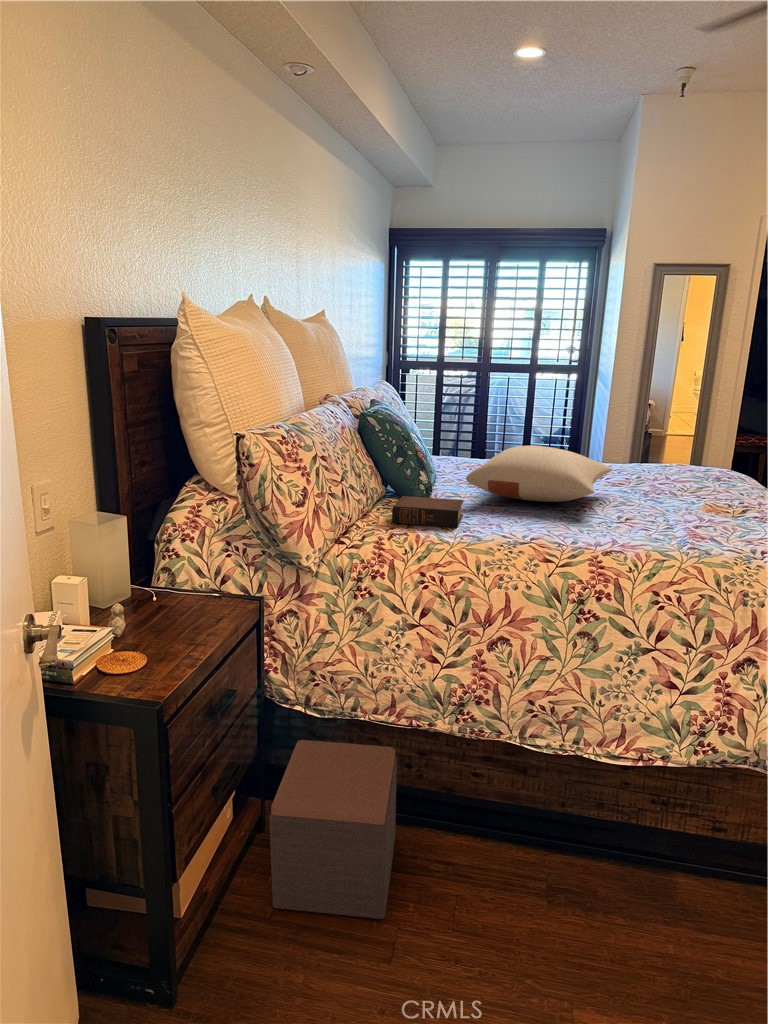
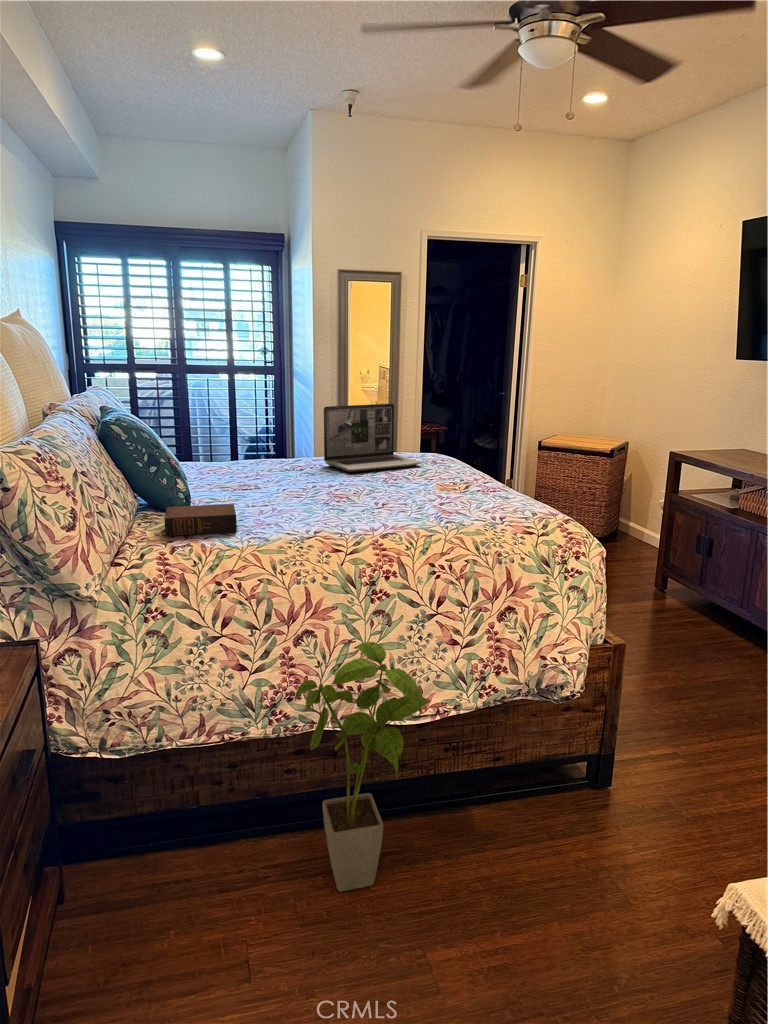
laptop: none [589,410,699,481] -> present [324,404,421,472]
pillow: present [466,446,612,502] -> none [228,445,355,497]
house plant: none [476,662,629,917] -> present [295,642,430,892]
footstool: present [269,740,397,919] -> none [93,769,233,983]

